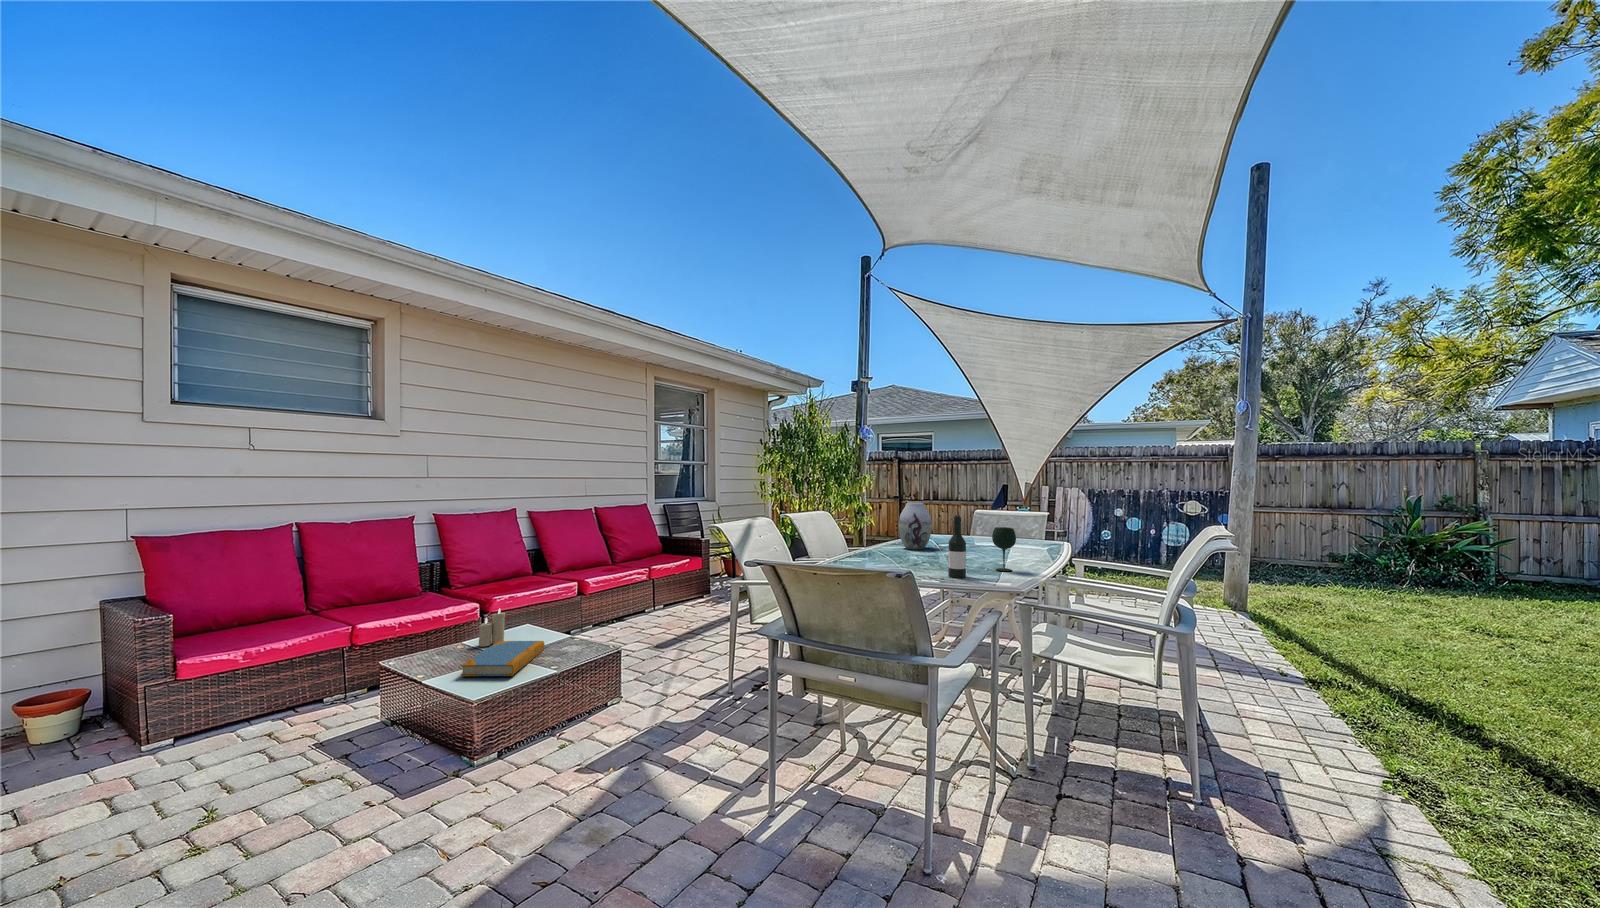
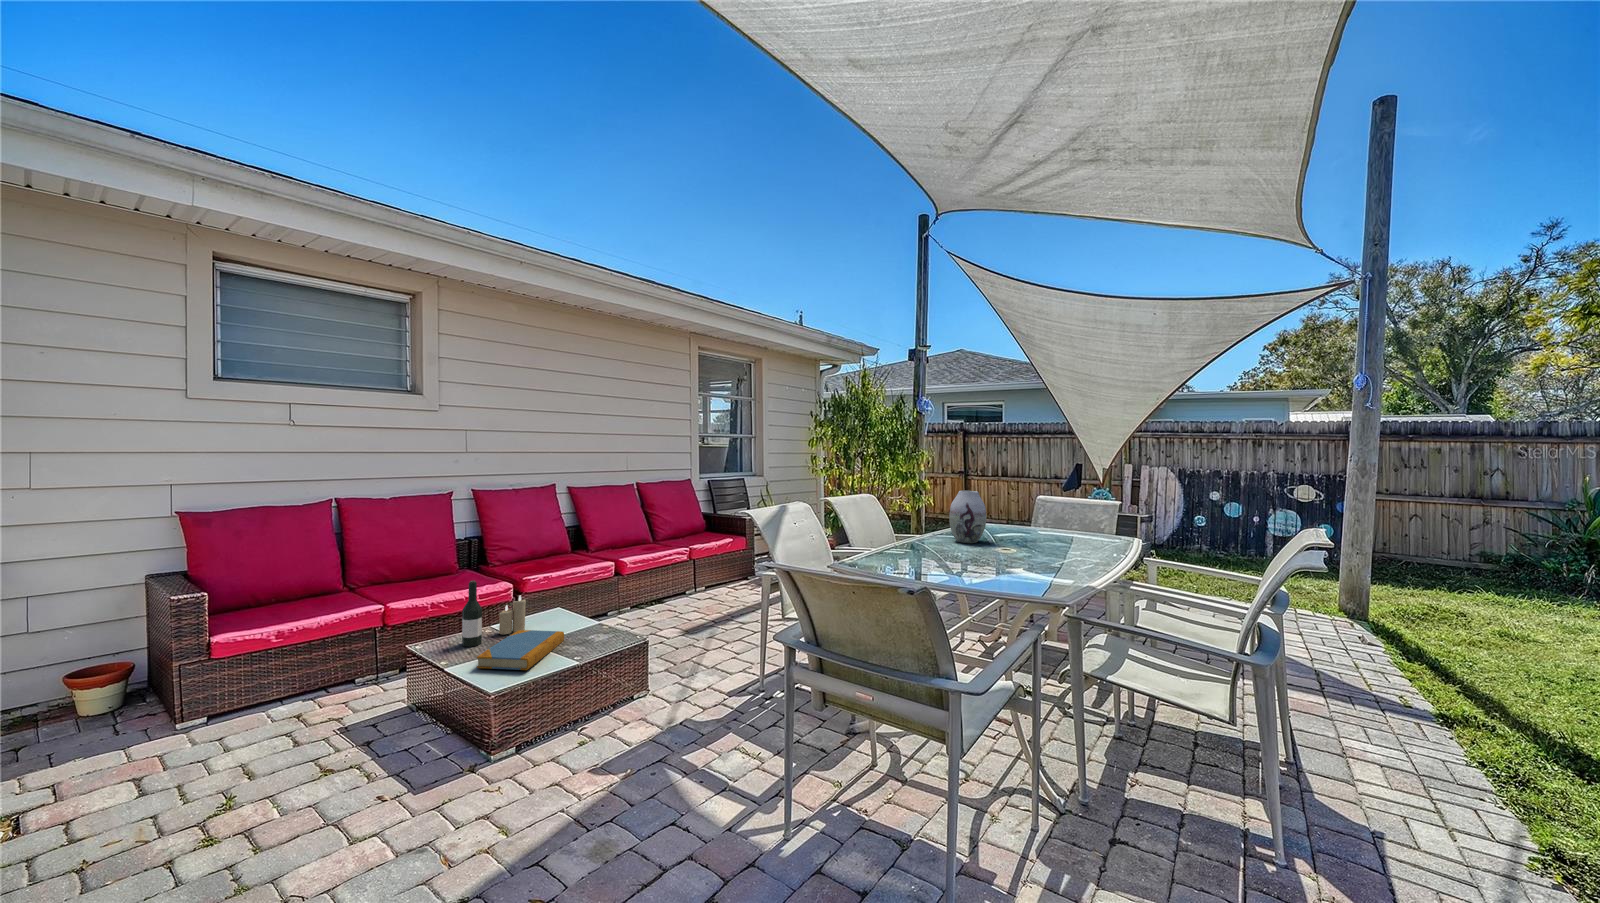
wine bottle: present [948,515,966,578] -> present [462,580,482,647]
wine glass: present [992,527,1016,571] -> none [1053,526,1081,577]

